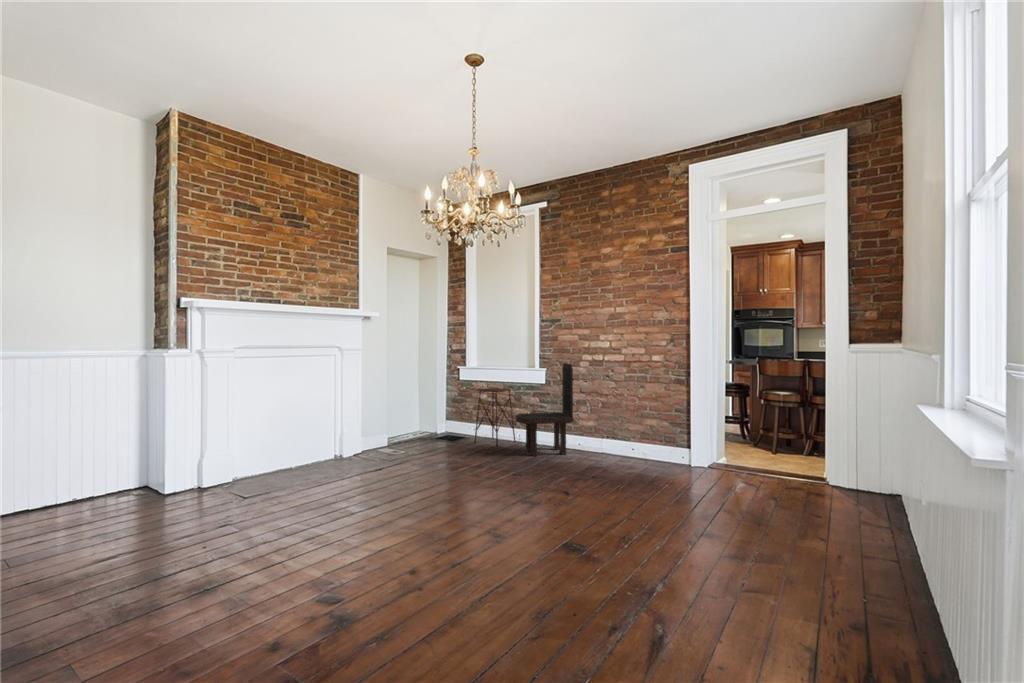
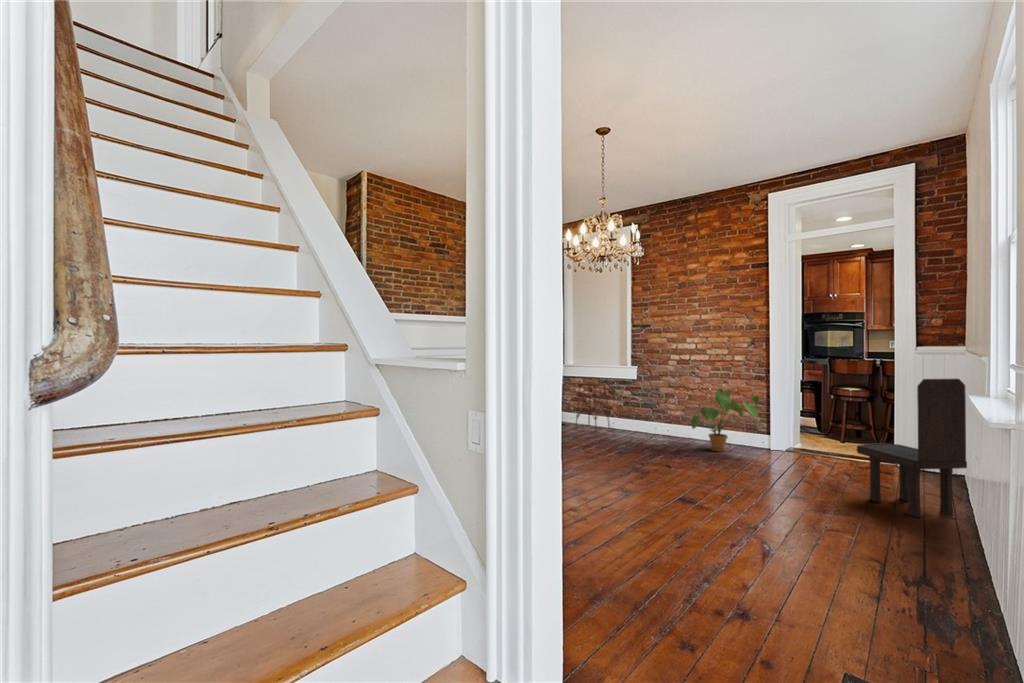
dining chair: present [516,363,574,456] -> present [857,379,967,517]
house plant: none [599,395,678,470] -> present [691,389,759,452]

